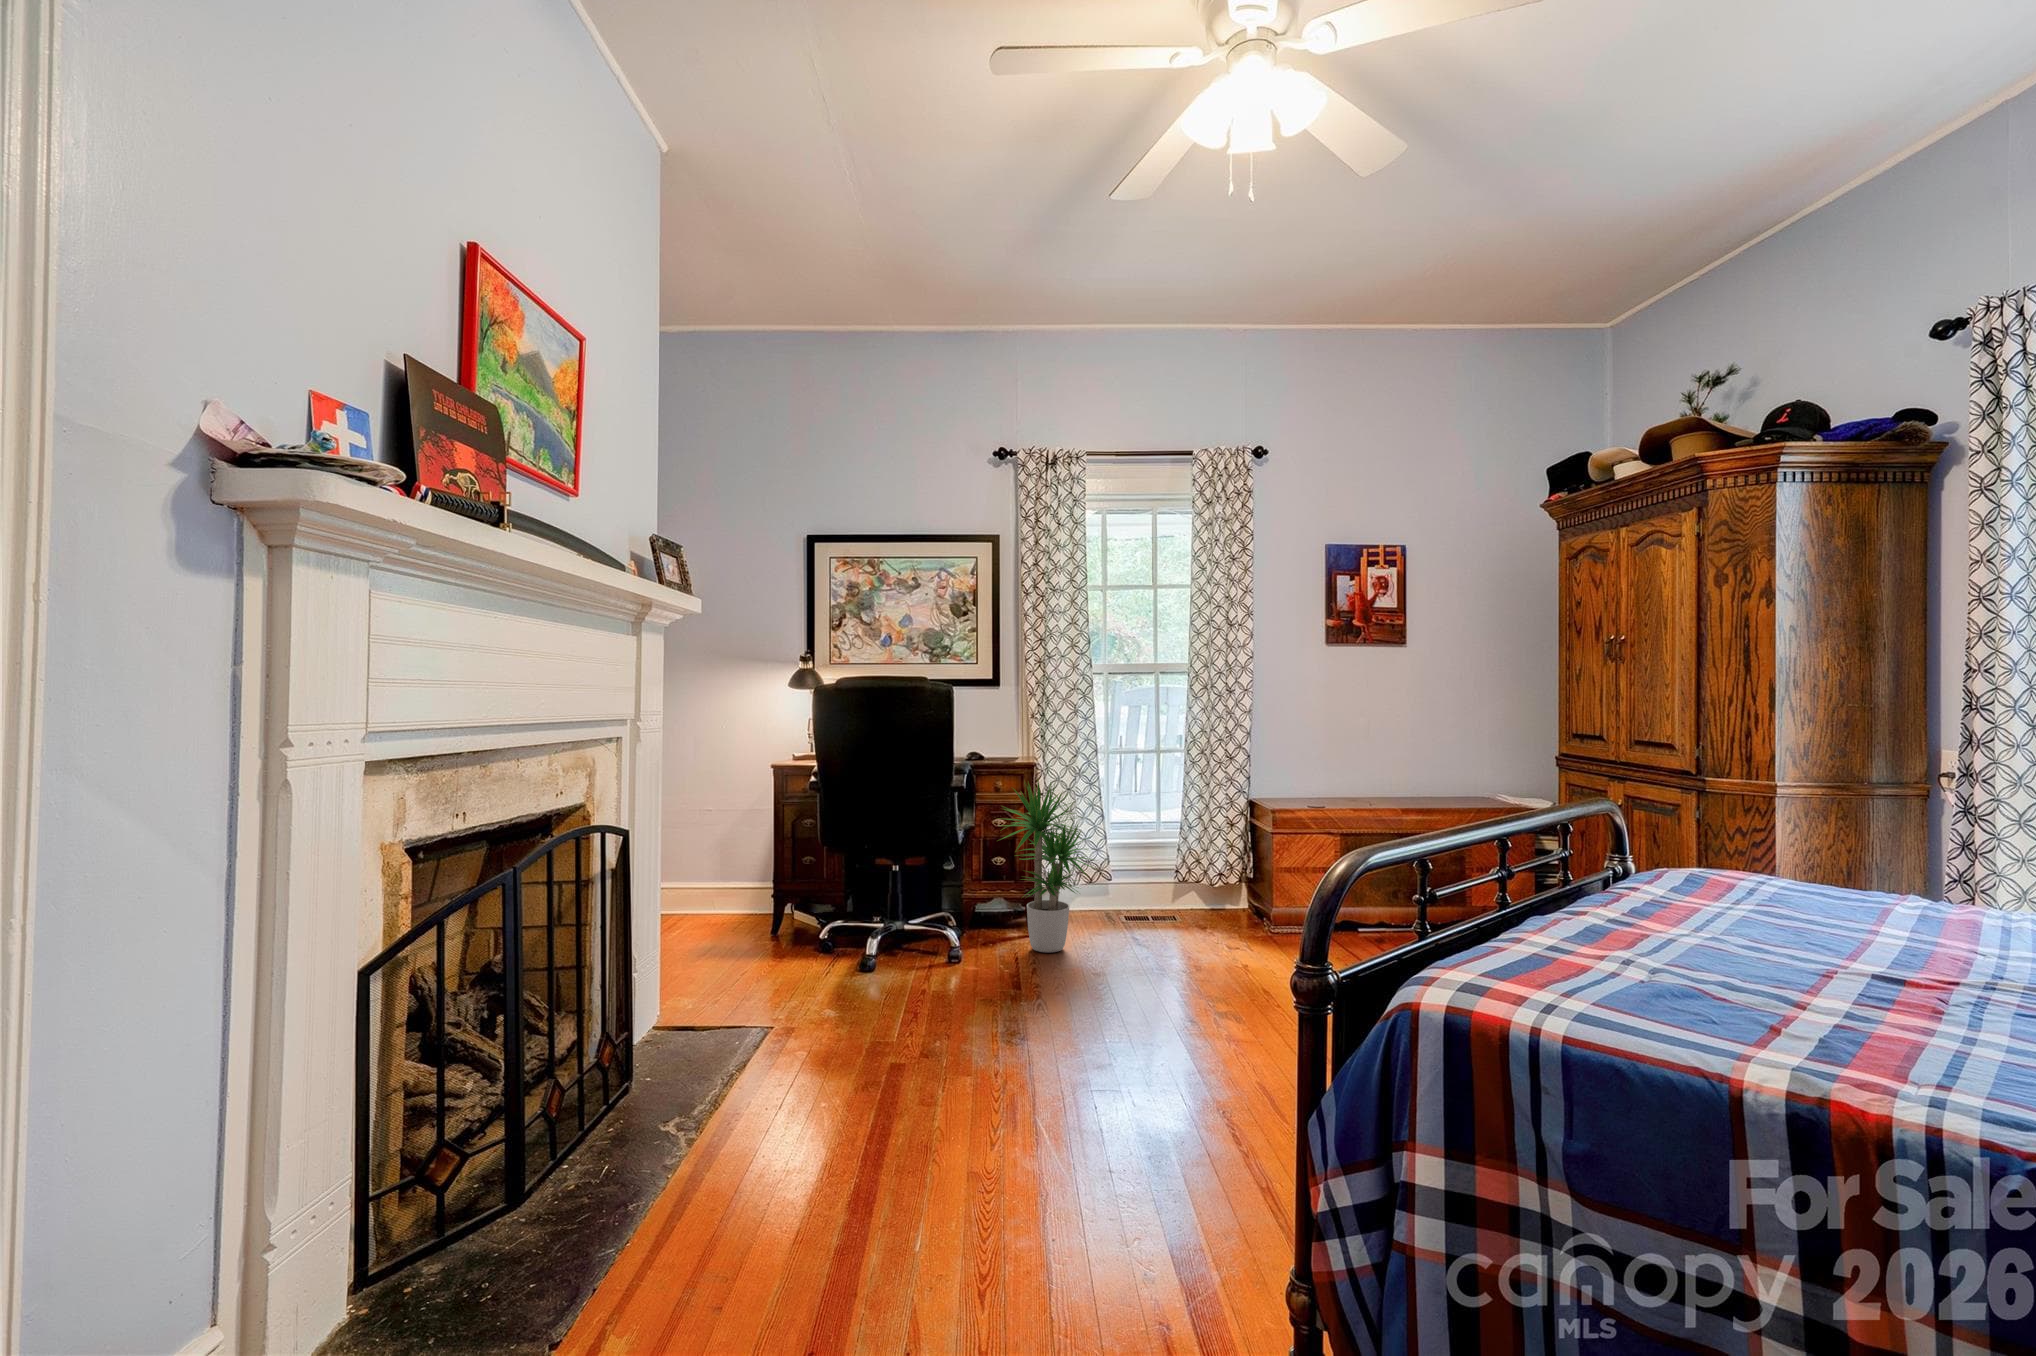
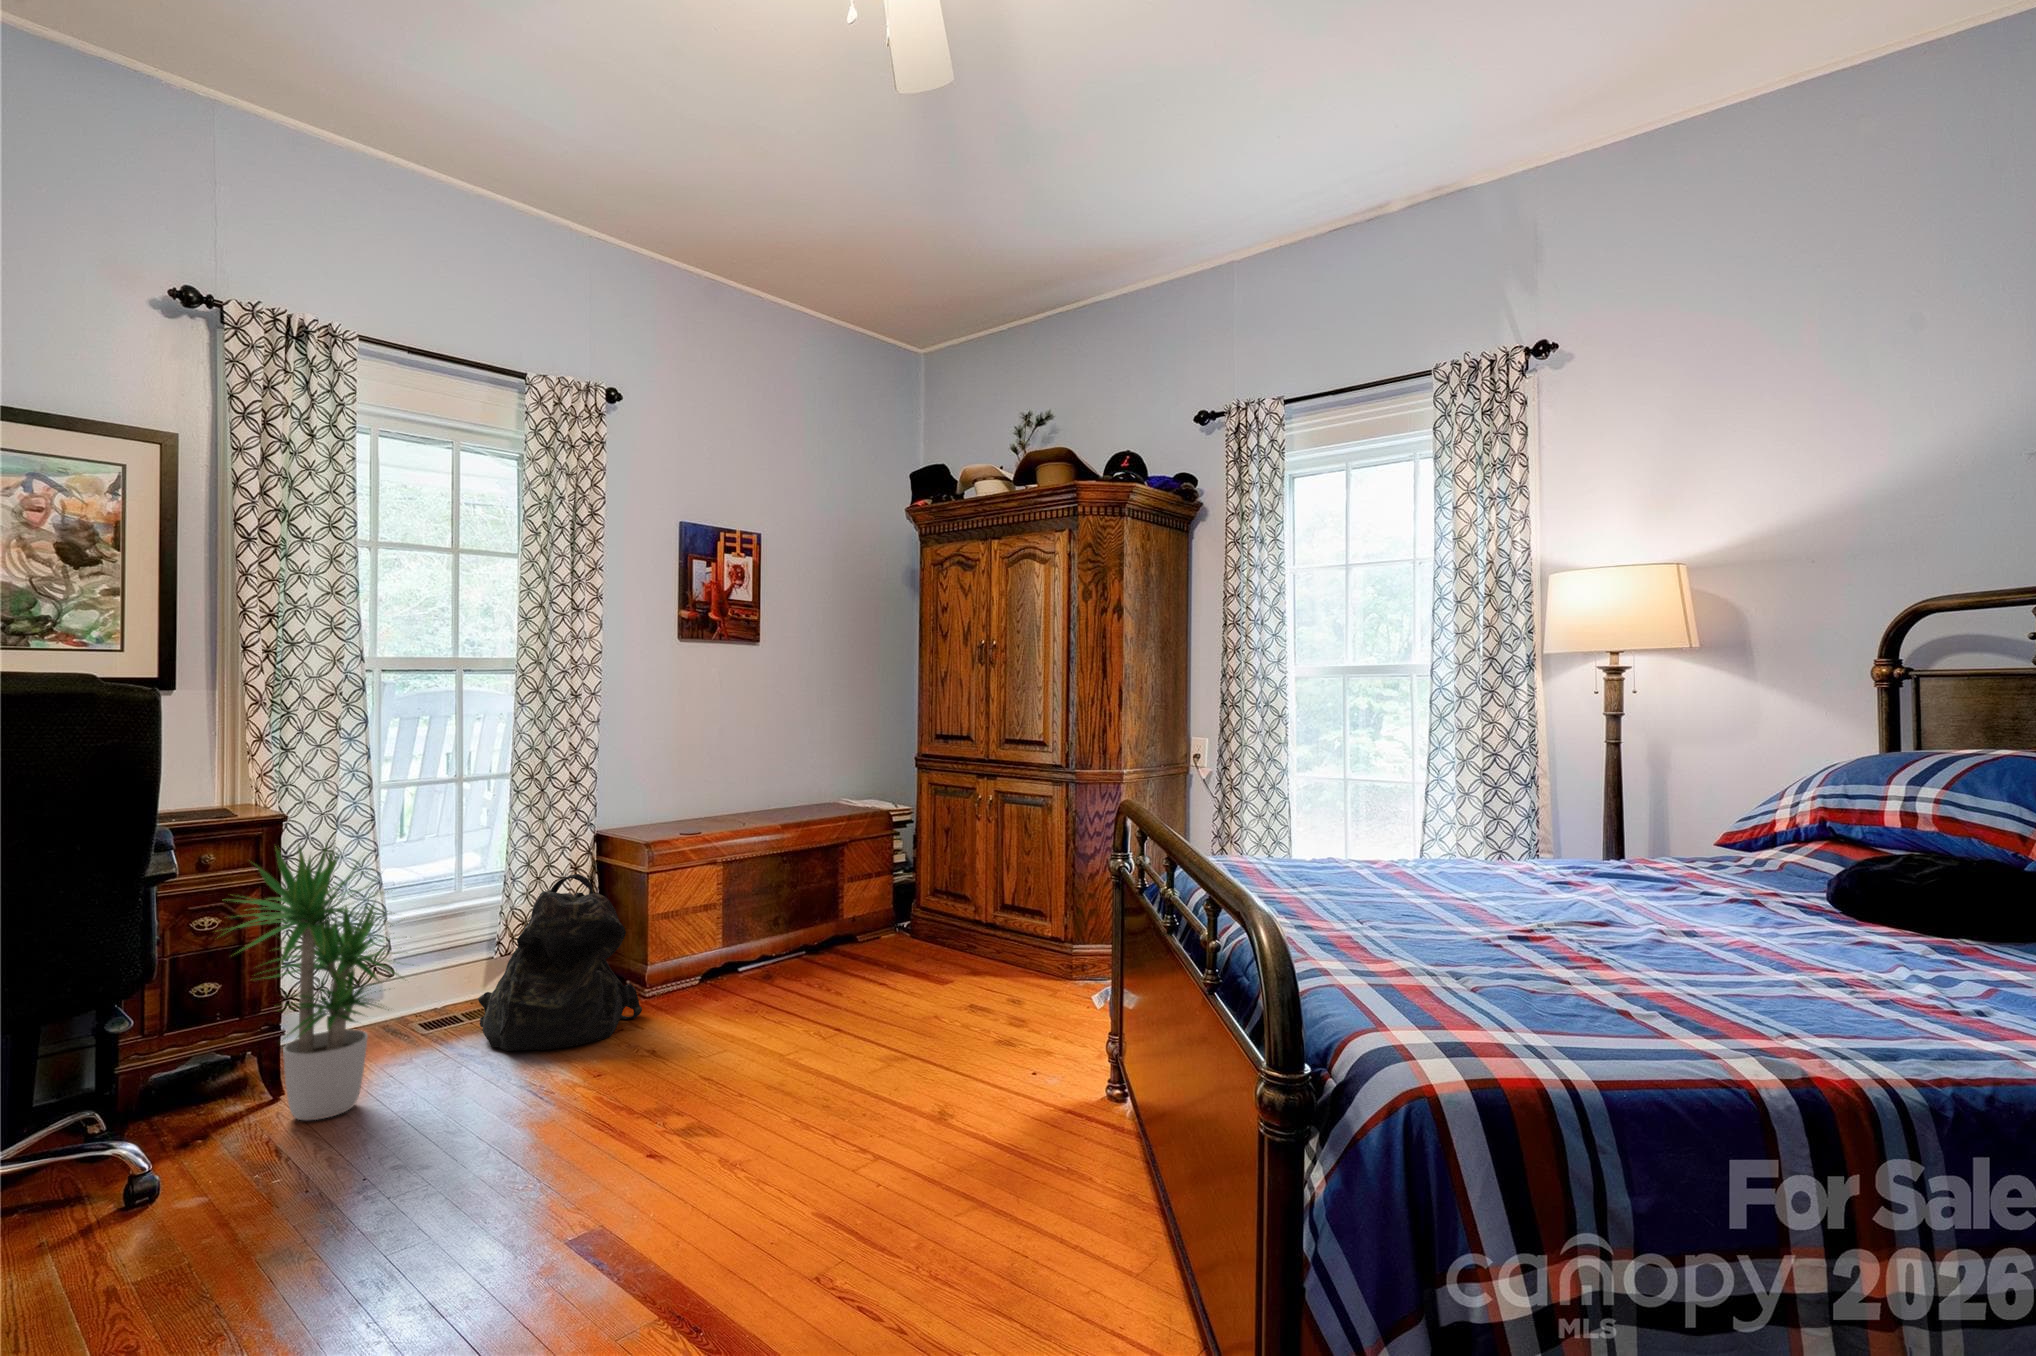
backpack: none [1151,826,1261,954] -> present [478,874,642,1051]

